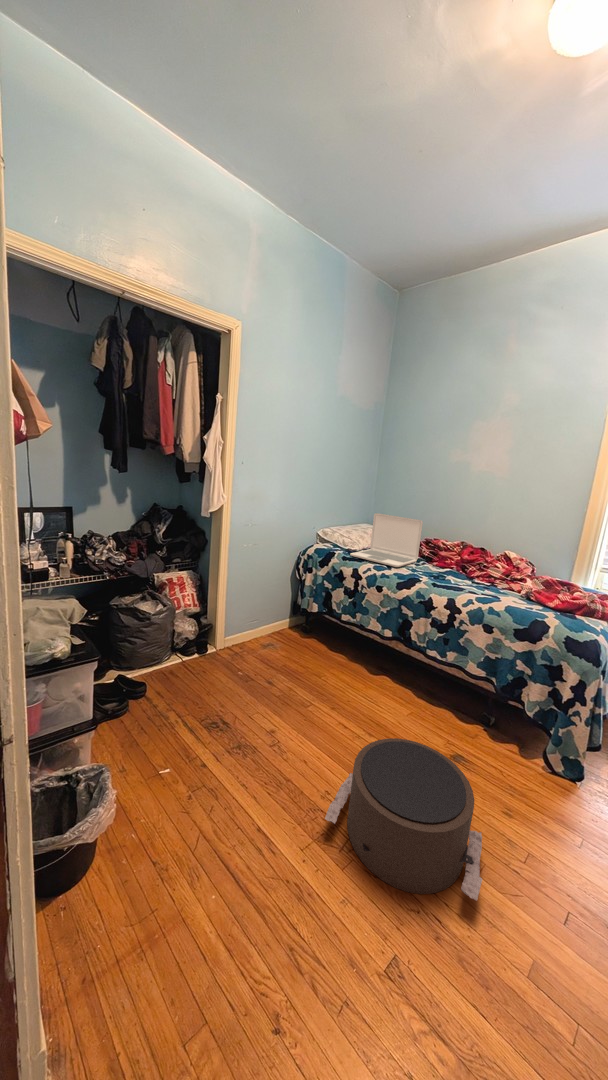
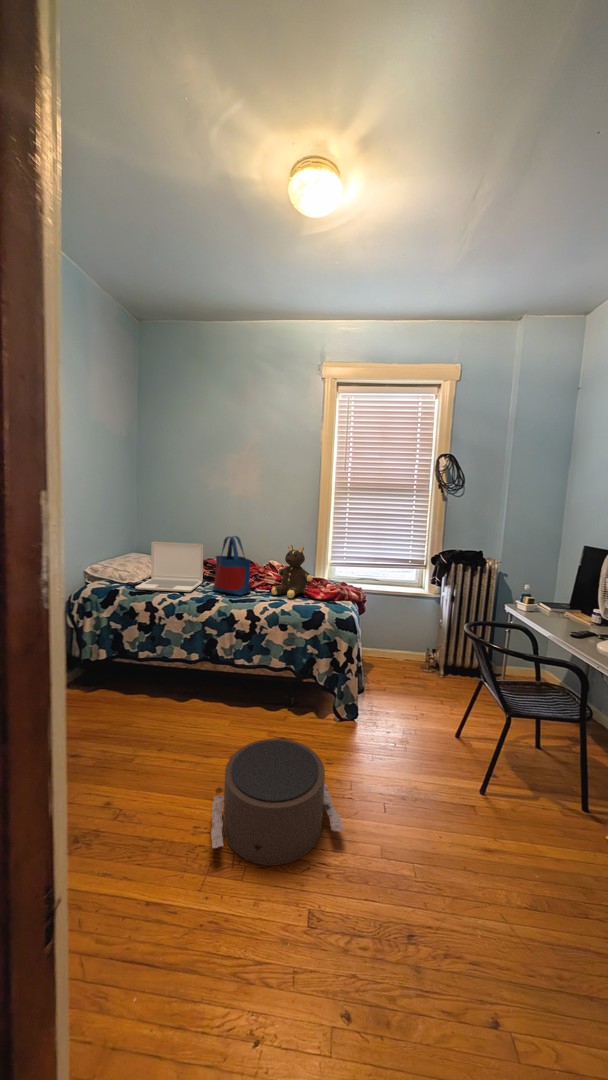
tote bag: none [422,514,467,582] -> present [213,536,251,595]
teddy bear: none [488,532,548,597] -> present [271,545,312,598]

